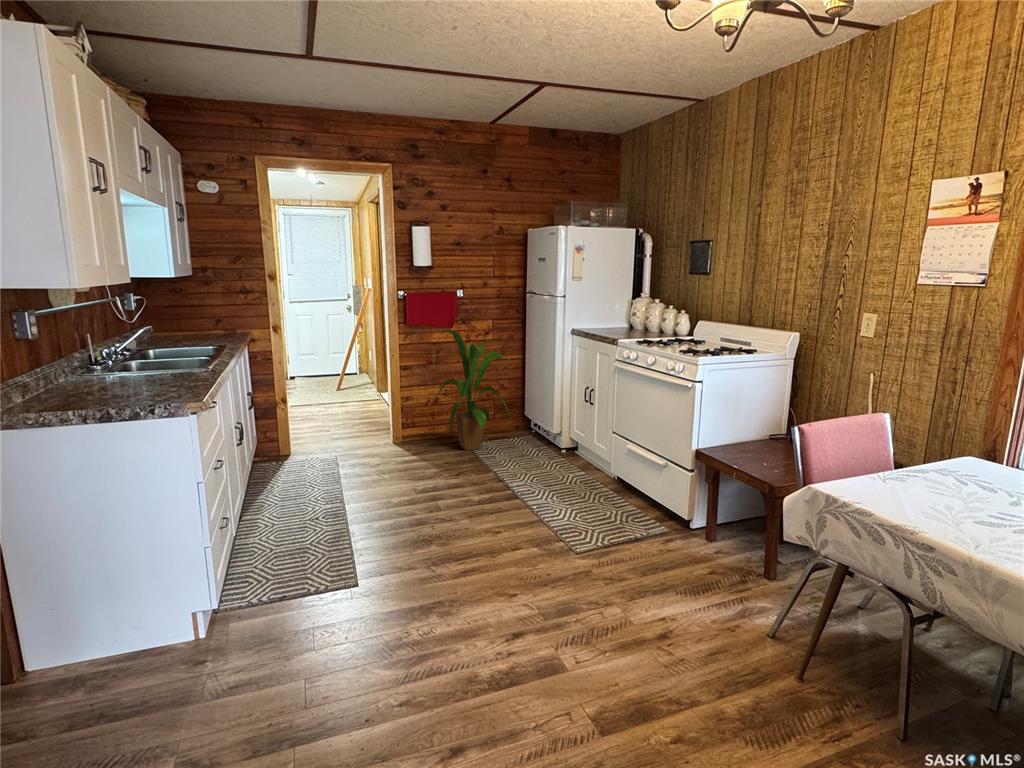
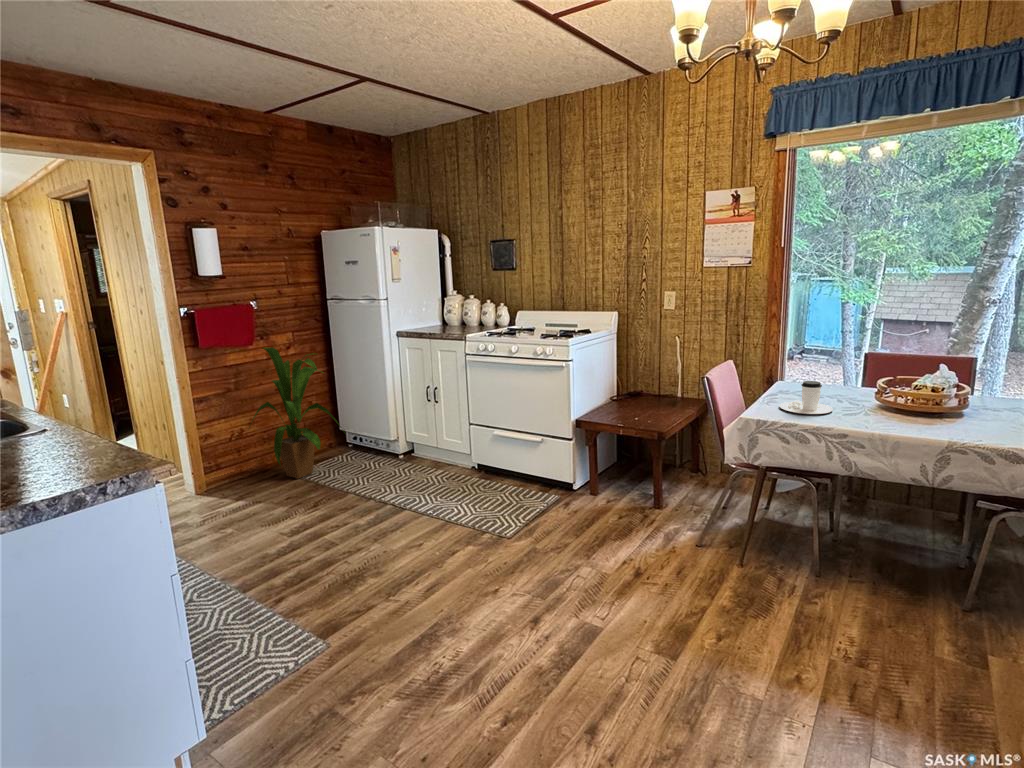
coffee cup: none [883,457,966,510] -> present [779,381,833,414]

